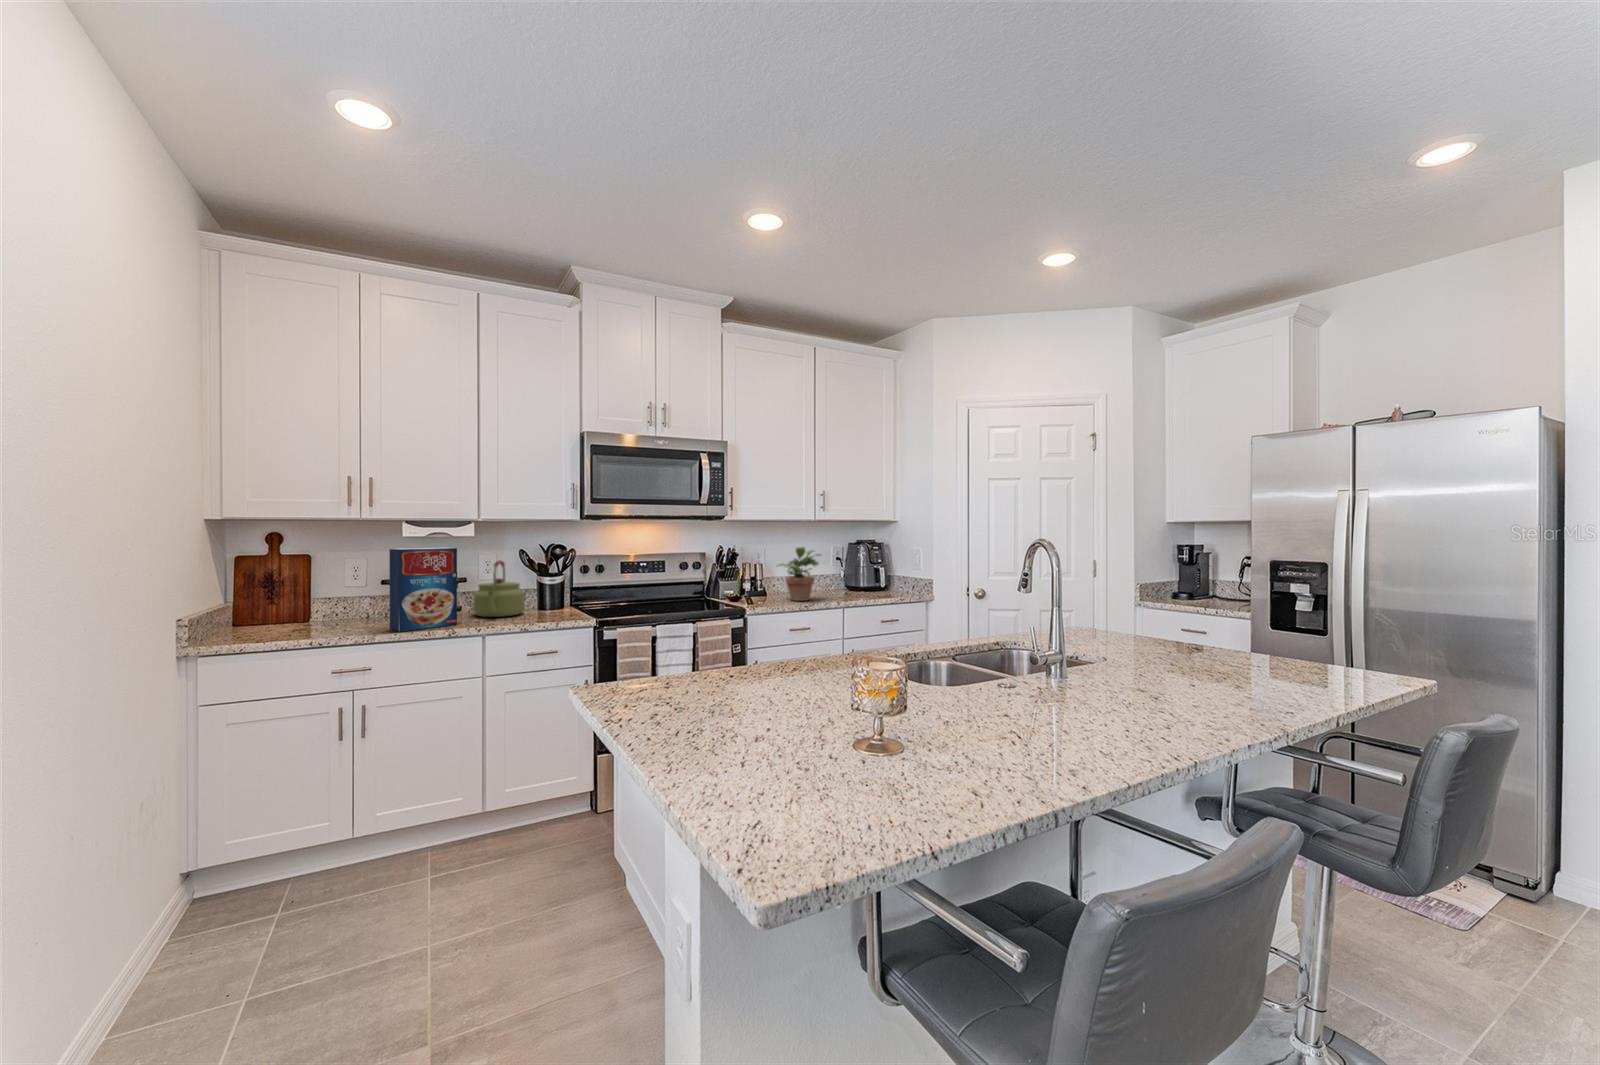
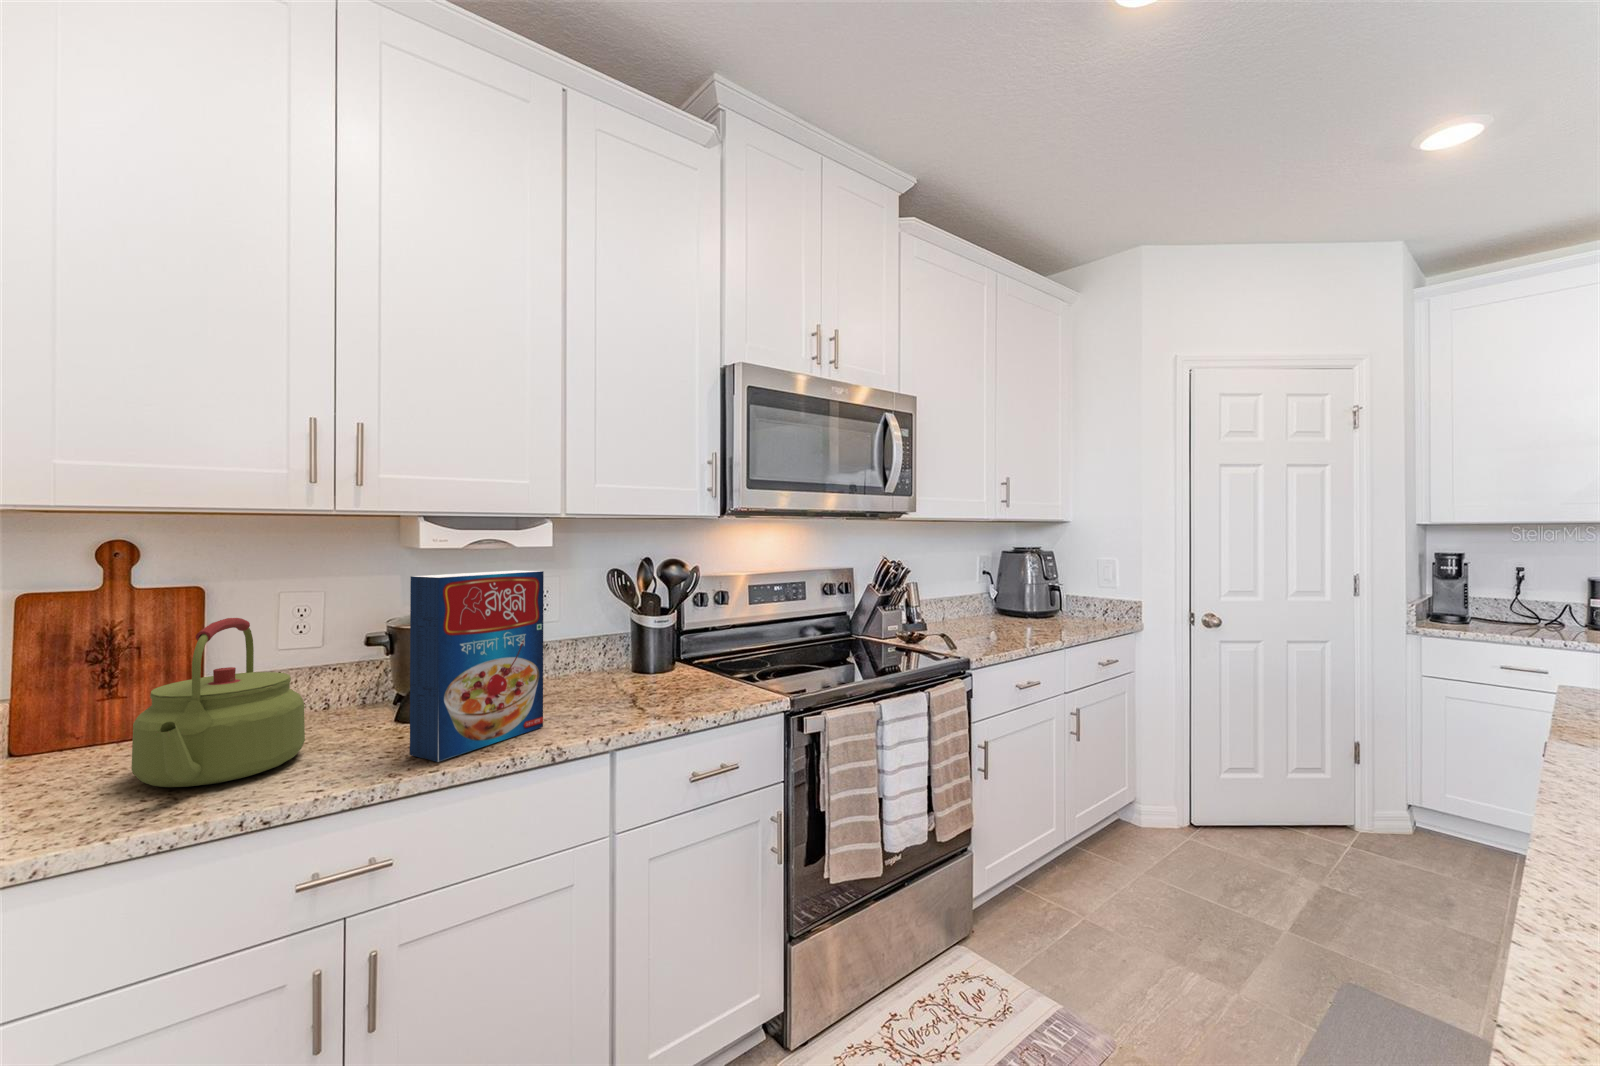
potted plant: present [778,547,821,601] -> none [955,560,1018,639]
kettle: present [473,561,525,617] -> present [131,618,305,787]

